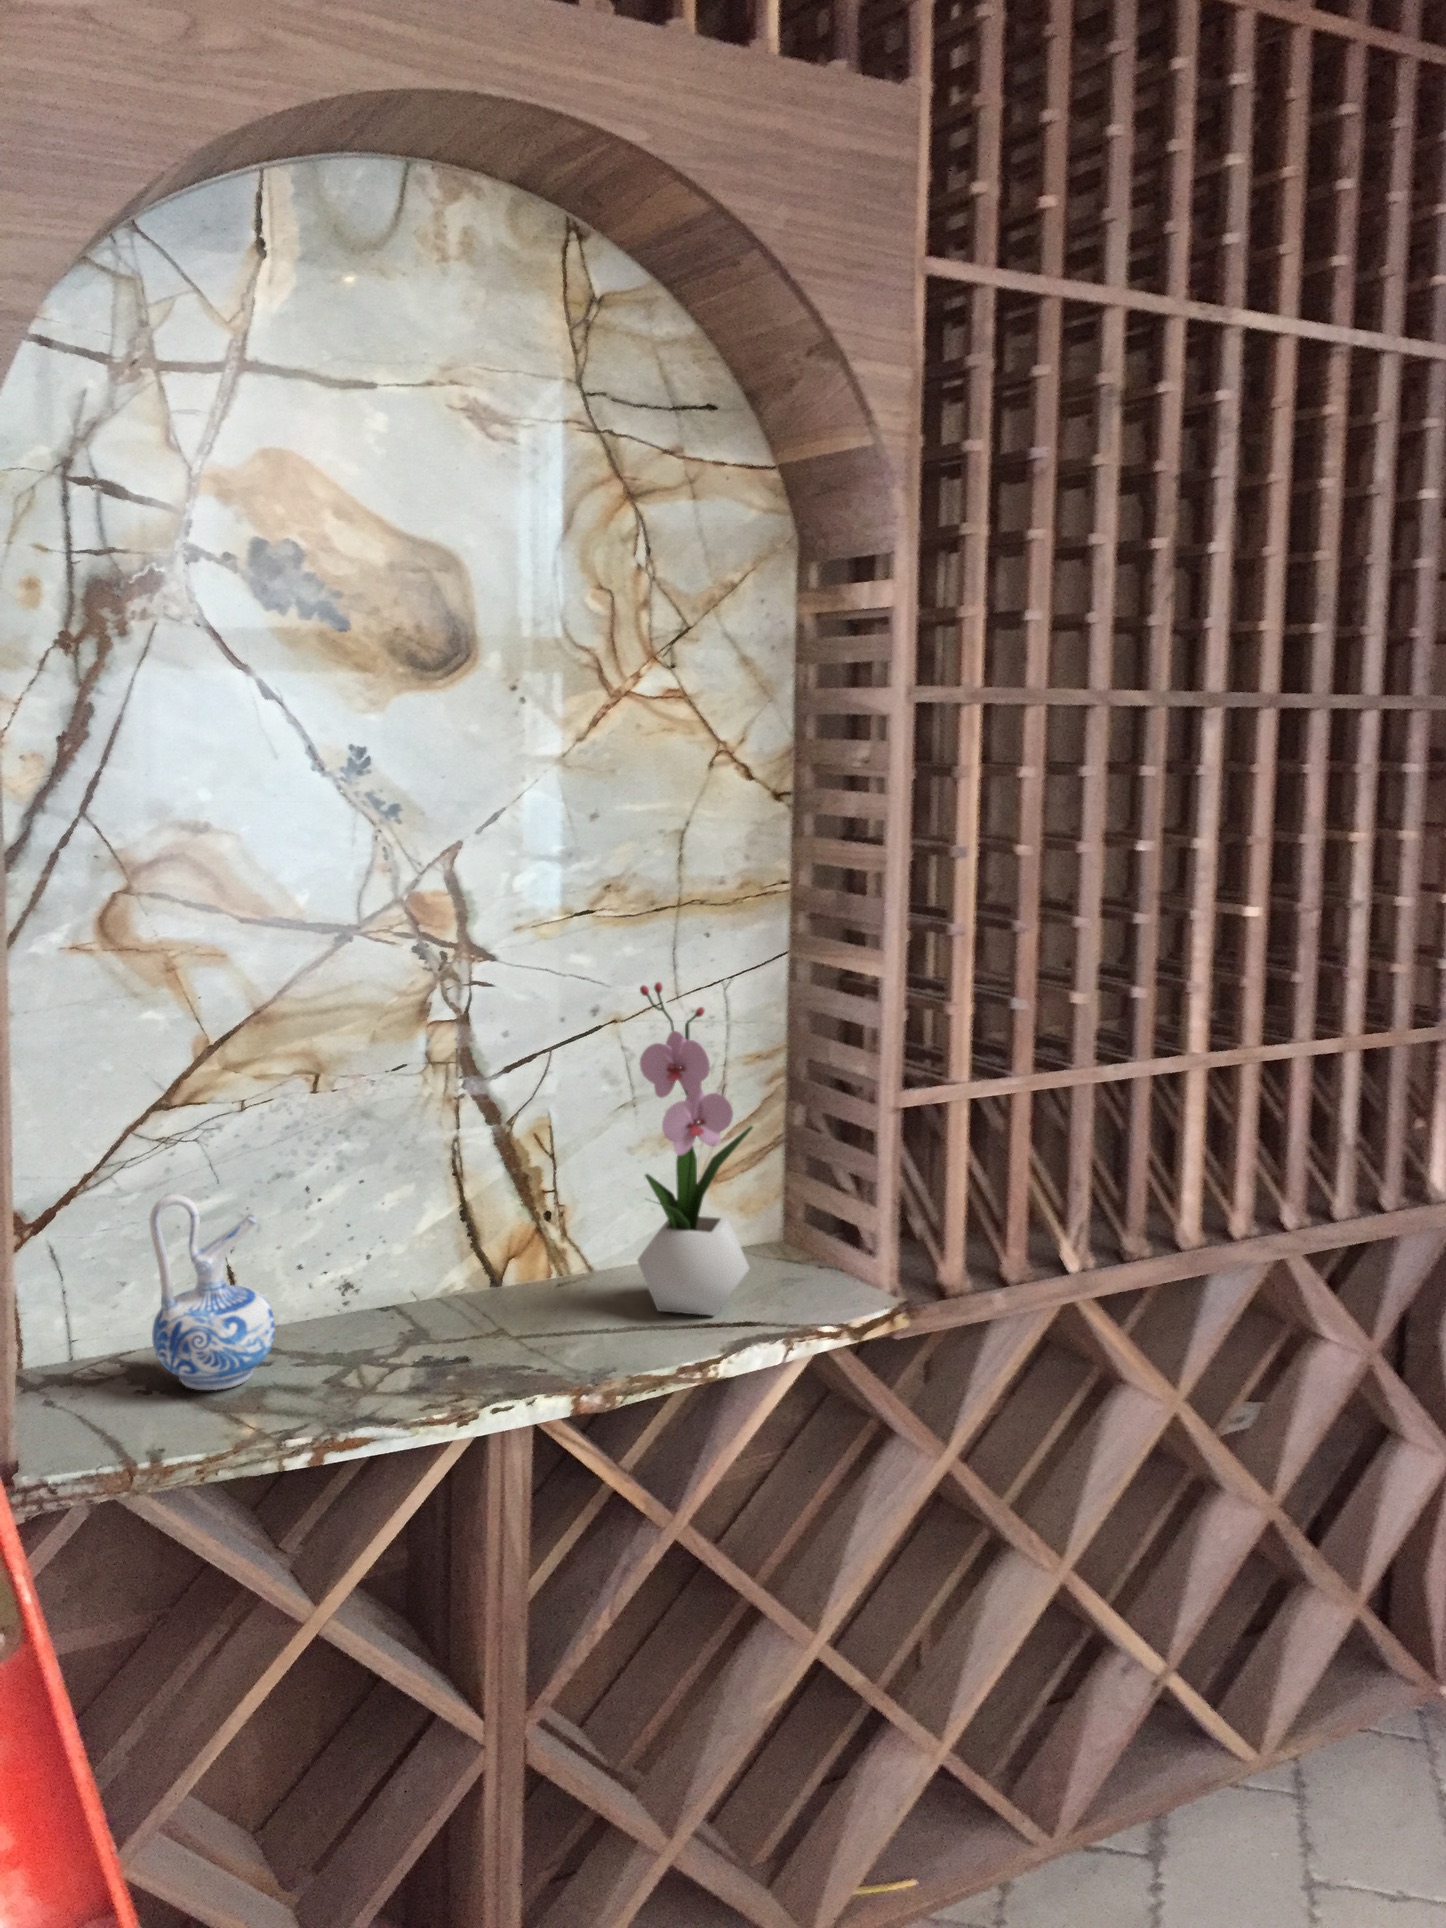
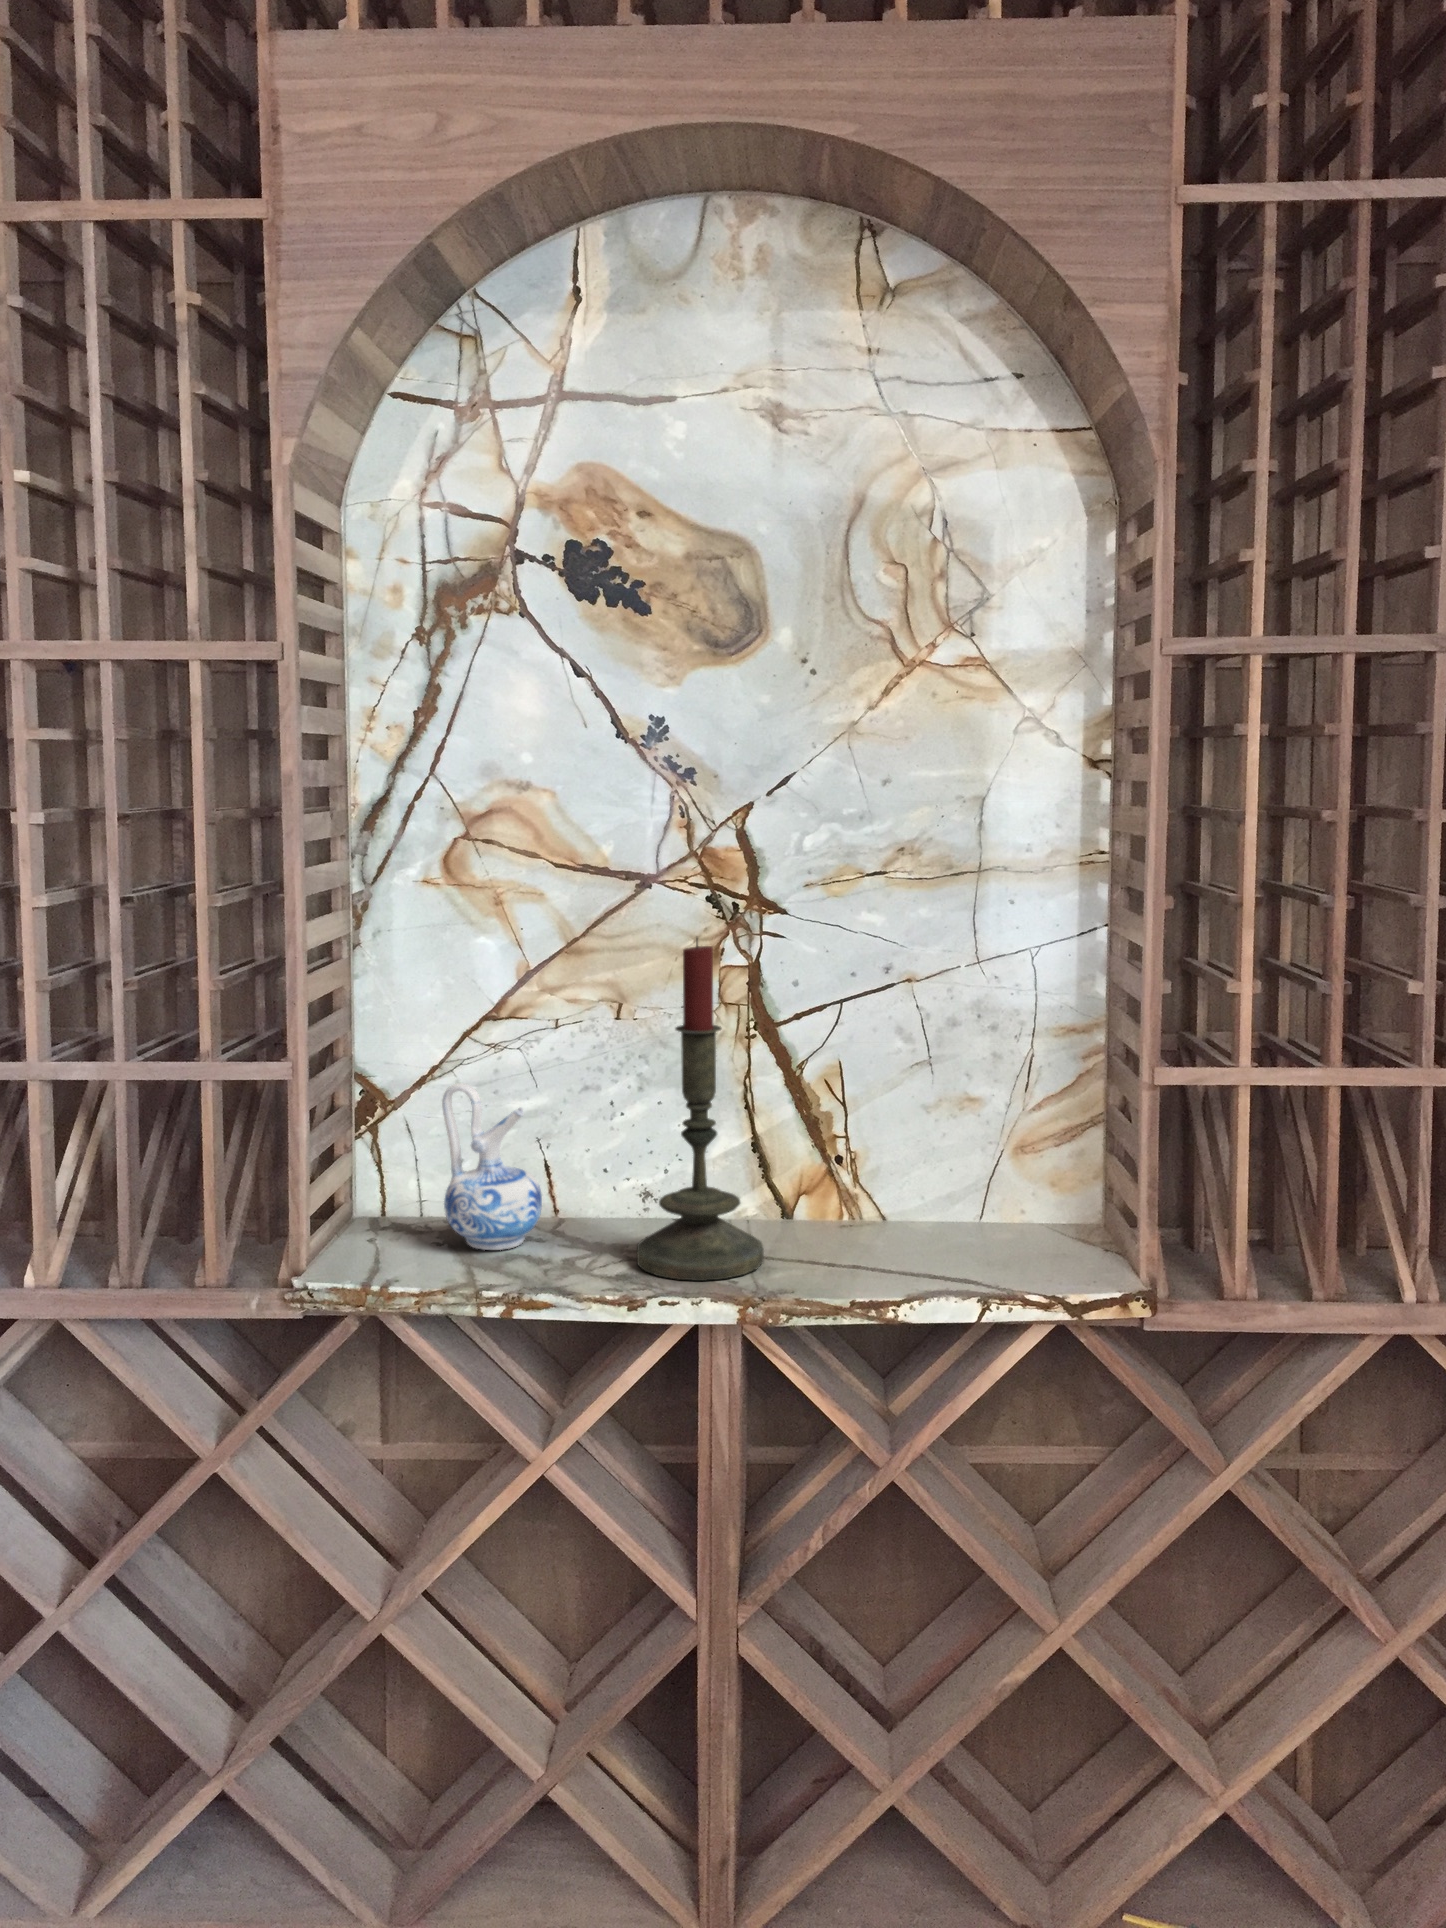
flower arrangement: present [638,982,753,1316] -> none [864,937,1009,1270]
candle: none [401,997,544,1380] -> present [637,938,764,1281]

